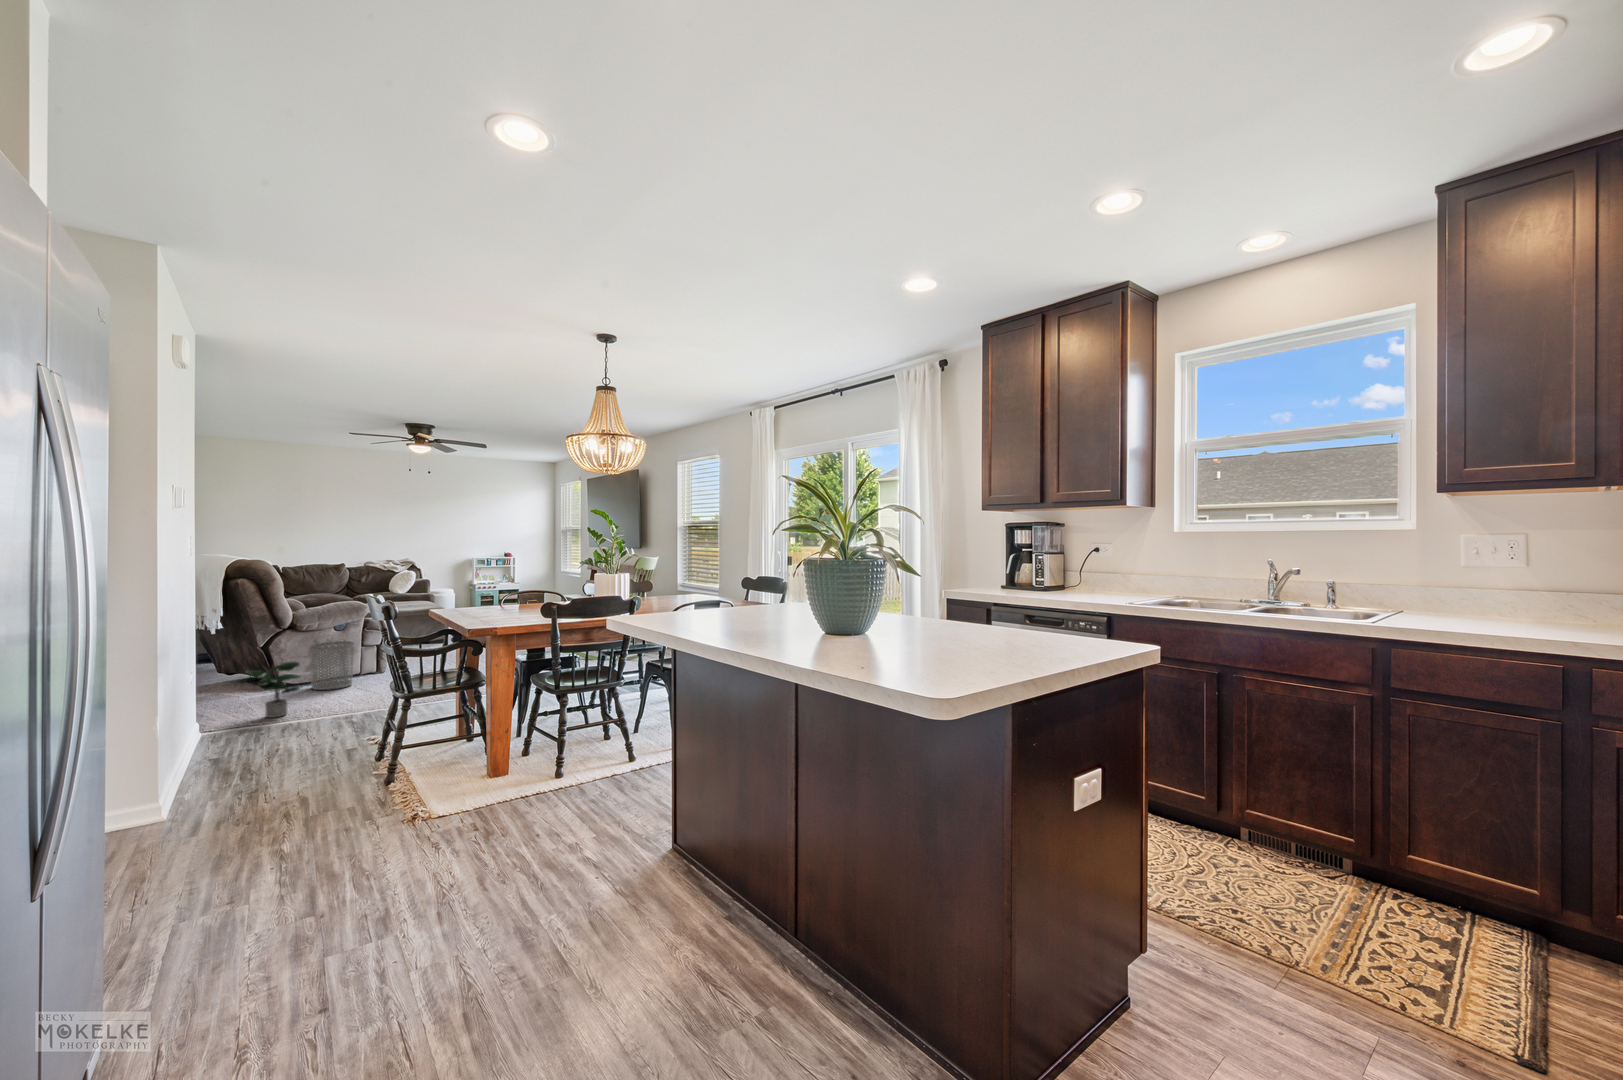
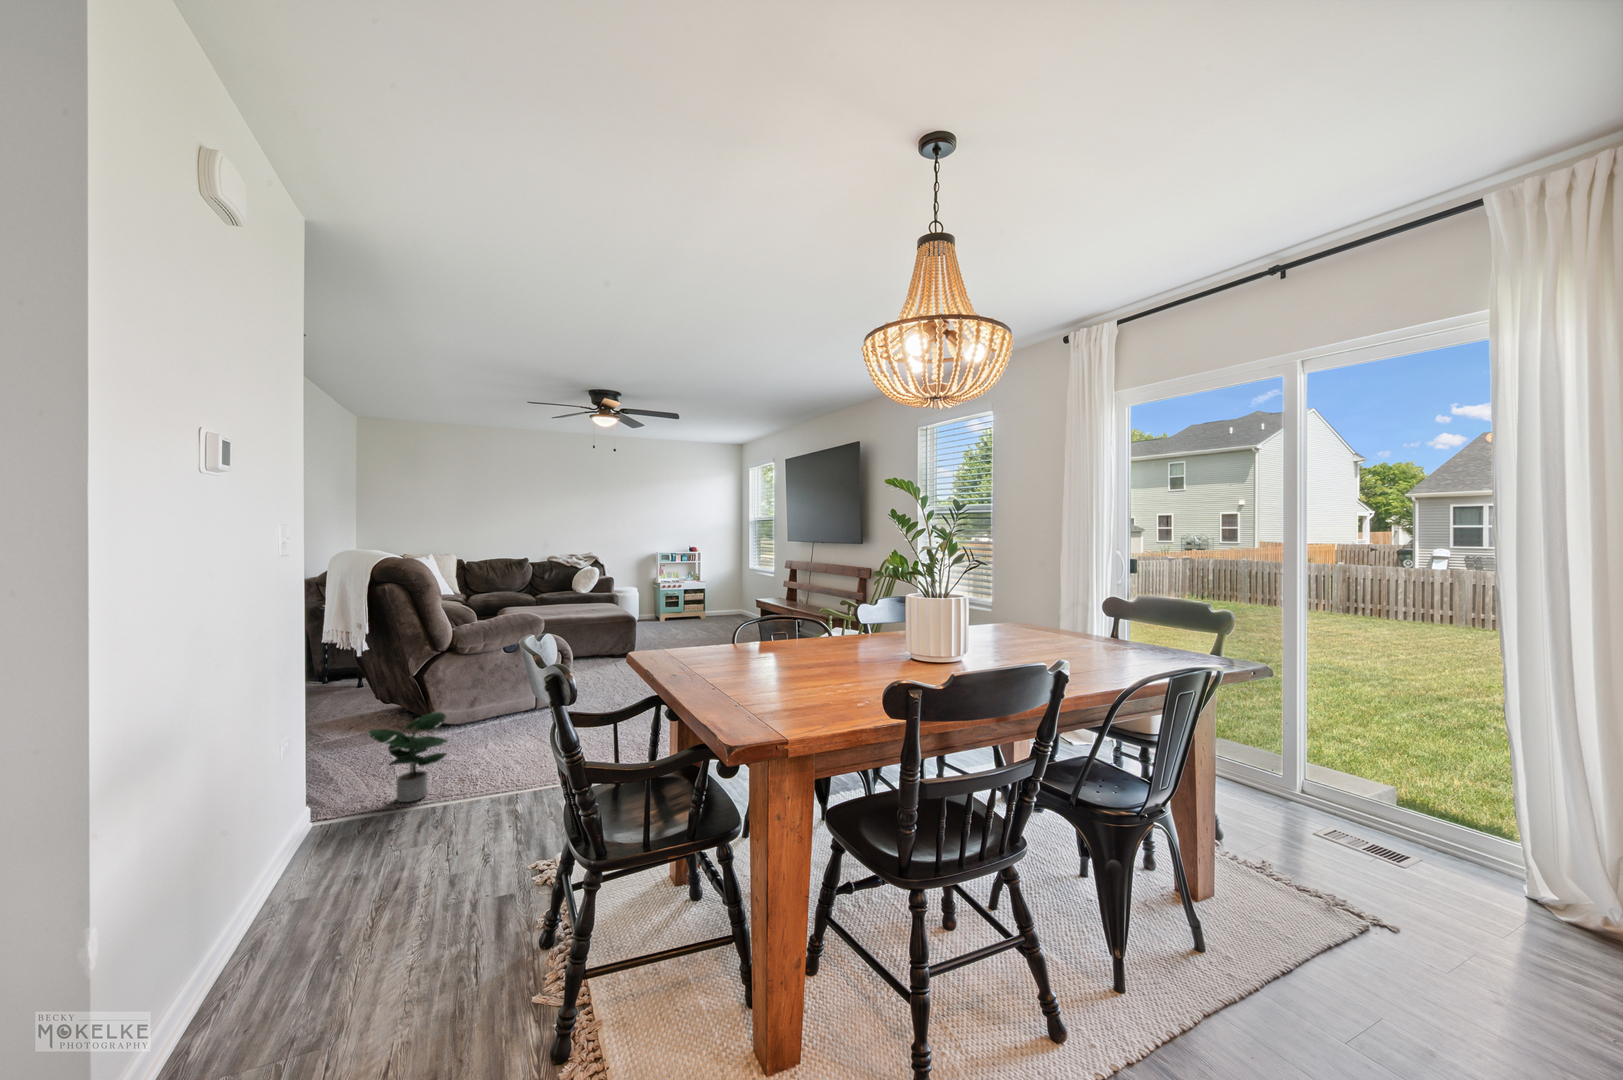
waste bin: present [309,641,354,690] -> none [470,668,526,737]

